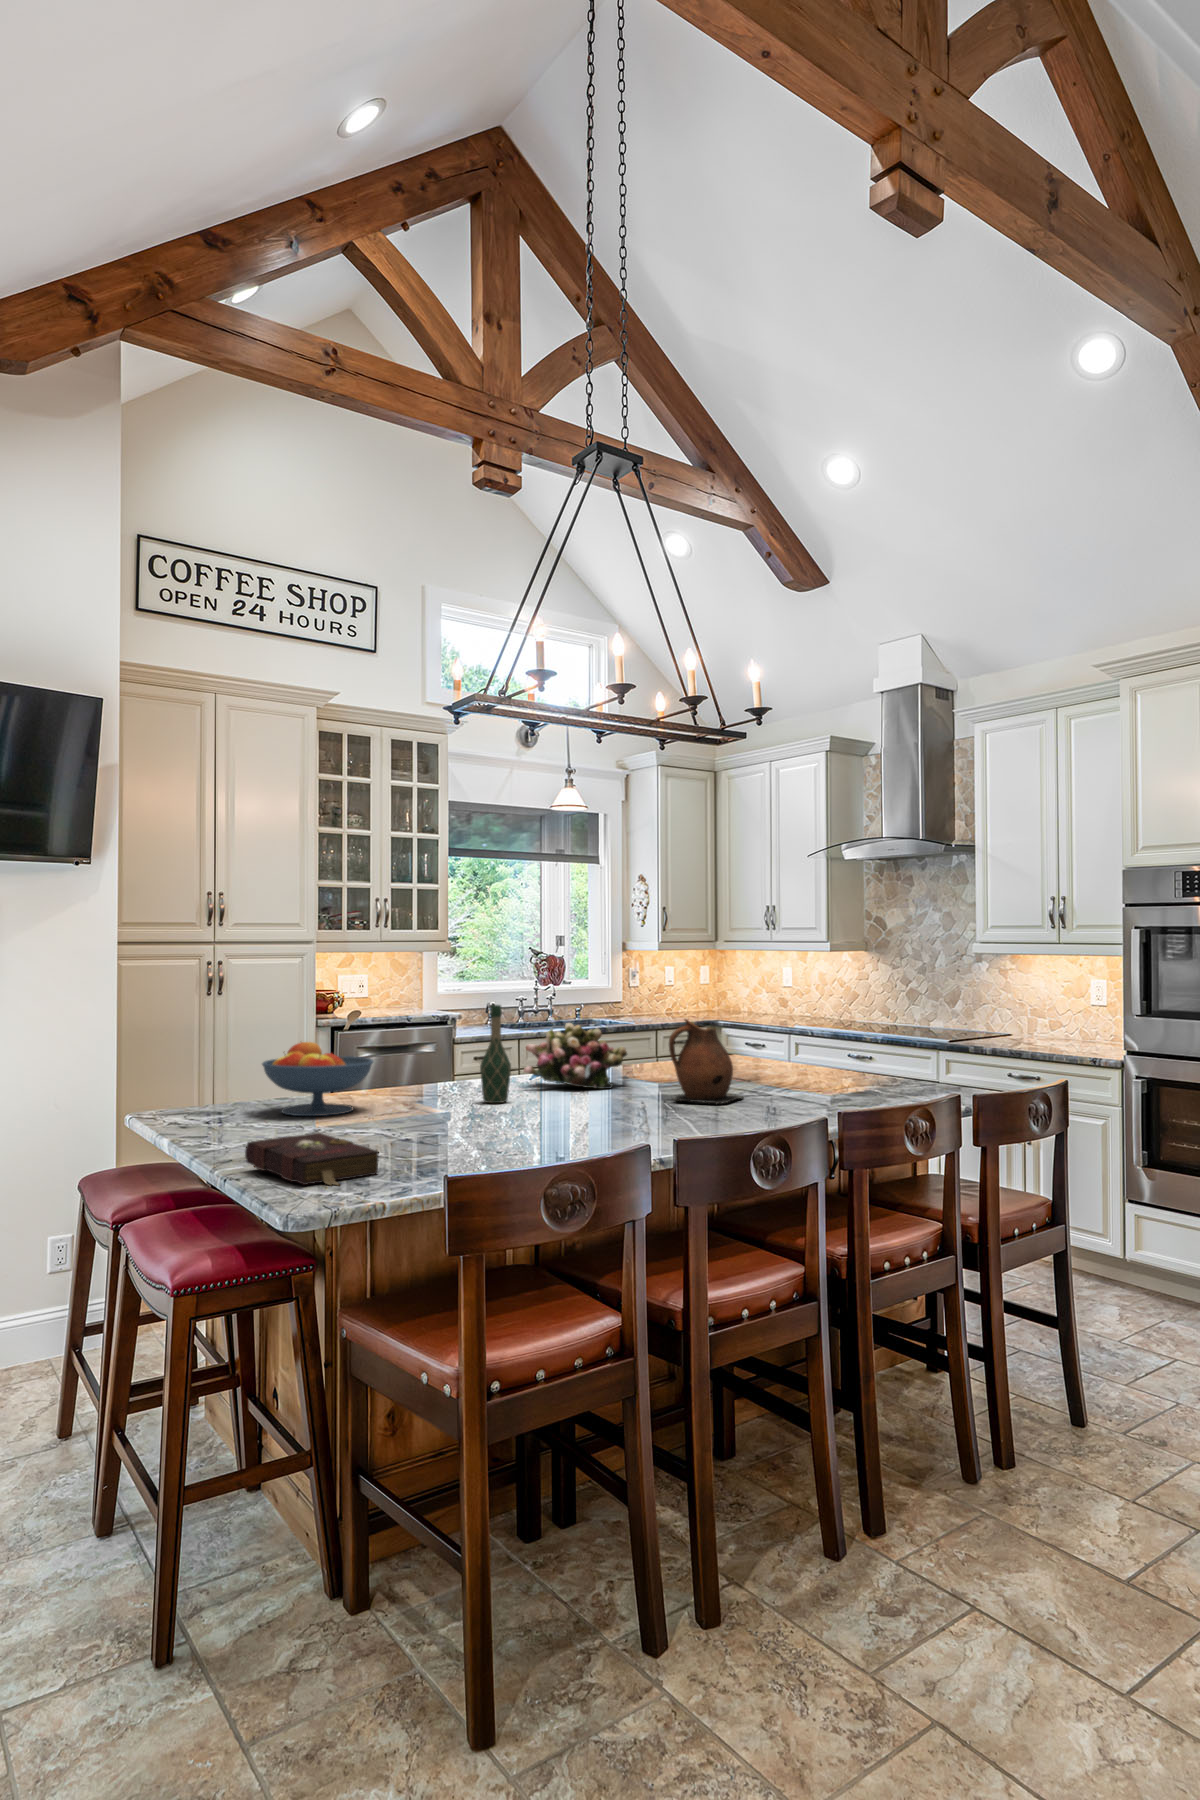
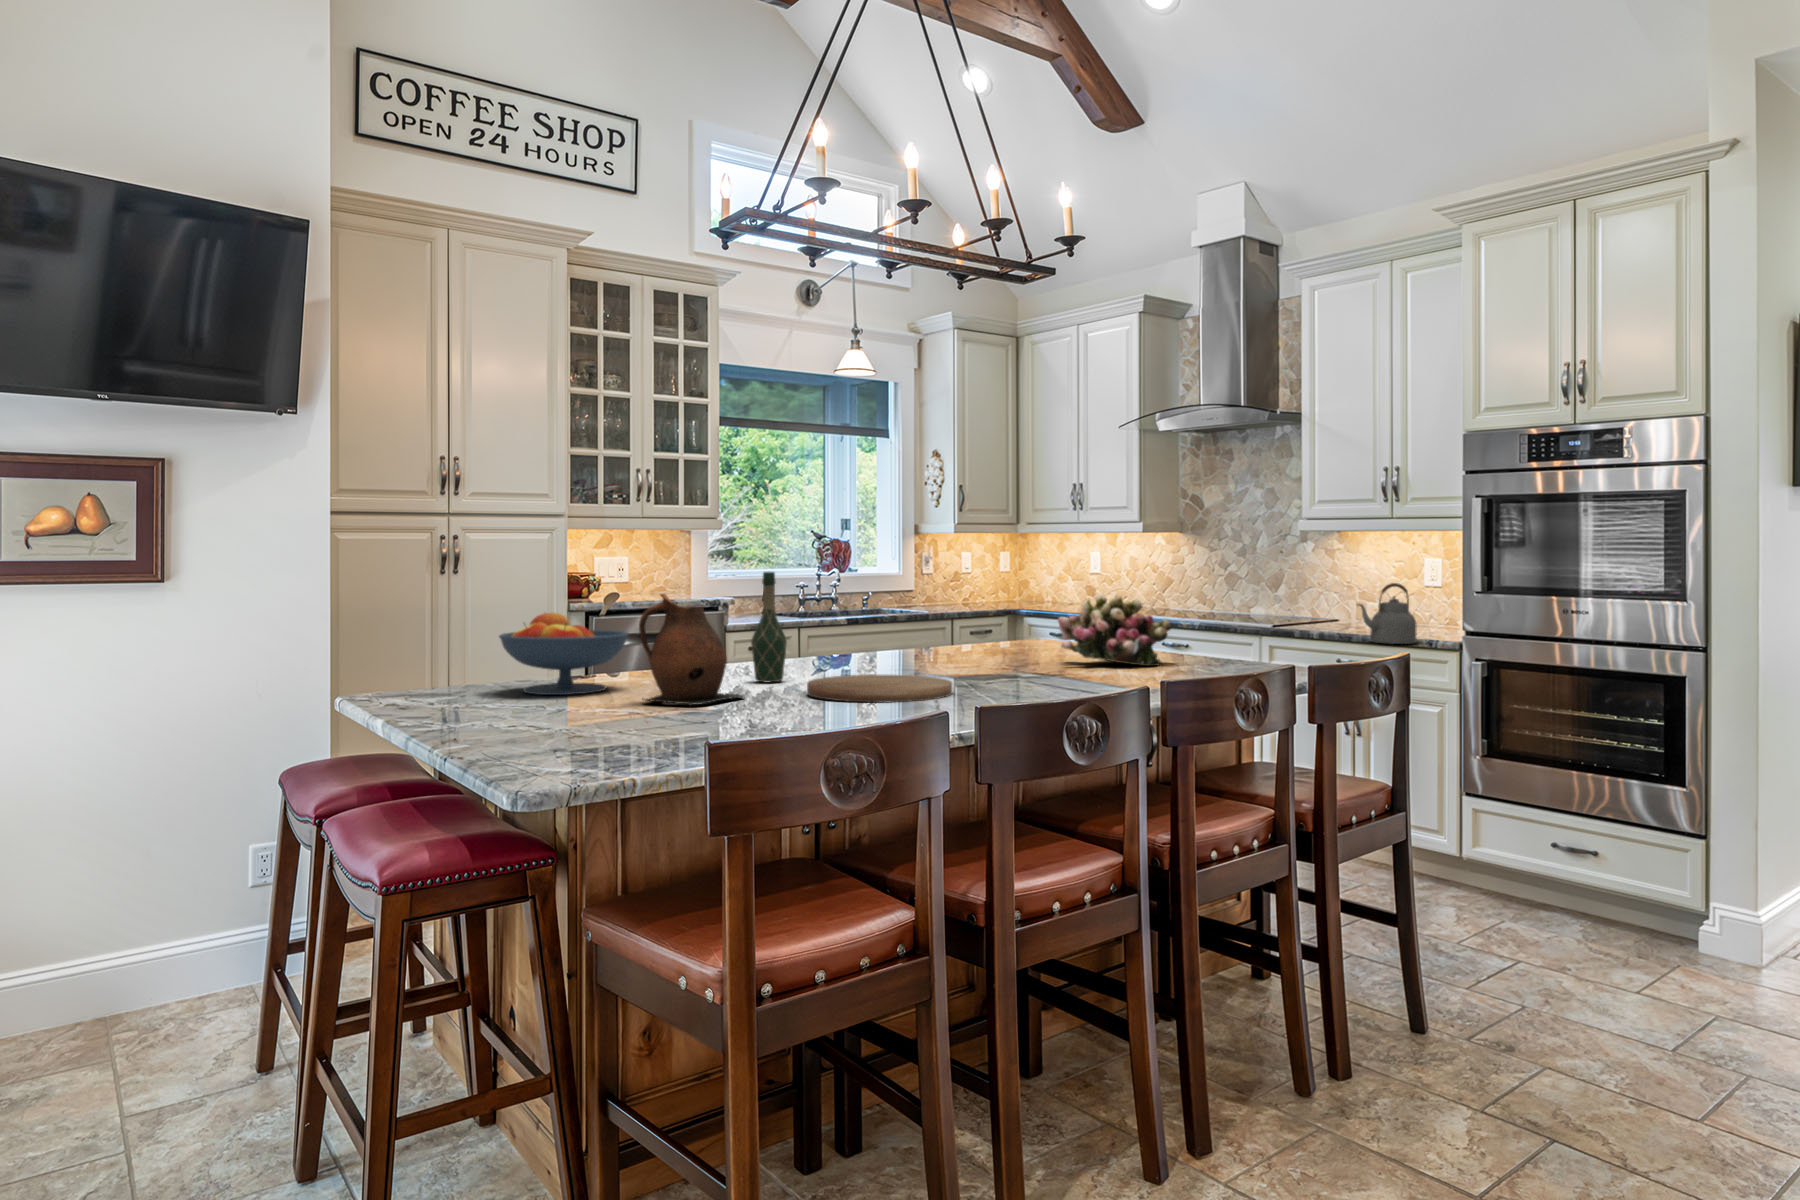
kettle: none [1026,1004,1082,1060] -> present [1357,583,1417,644]
ceramic pitcher: present [669,1019,743,1104] -> present [639,594,743,706]
flower arrangement: present [524,1023,627,1089] -> present [1058,594,1171,666]
cutting board: none [530,1098,656,1126] -> present [807,675,952,702]
book: present [245,1133,379,1186] -> none [463,703,622,761]

